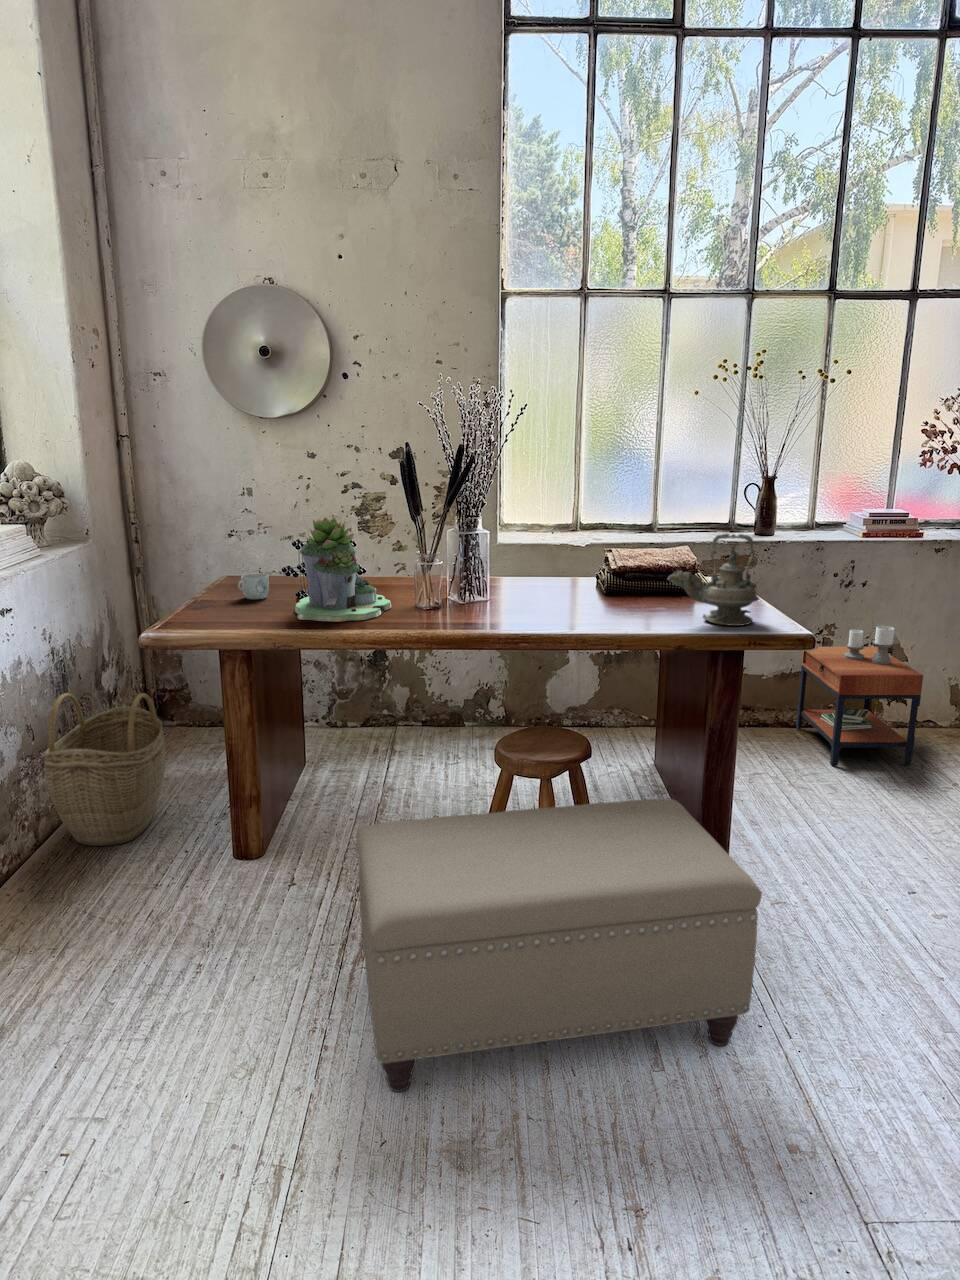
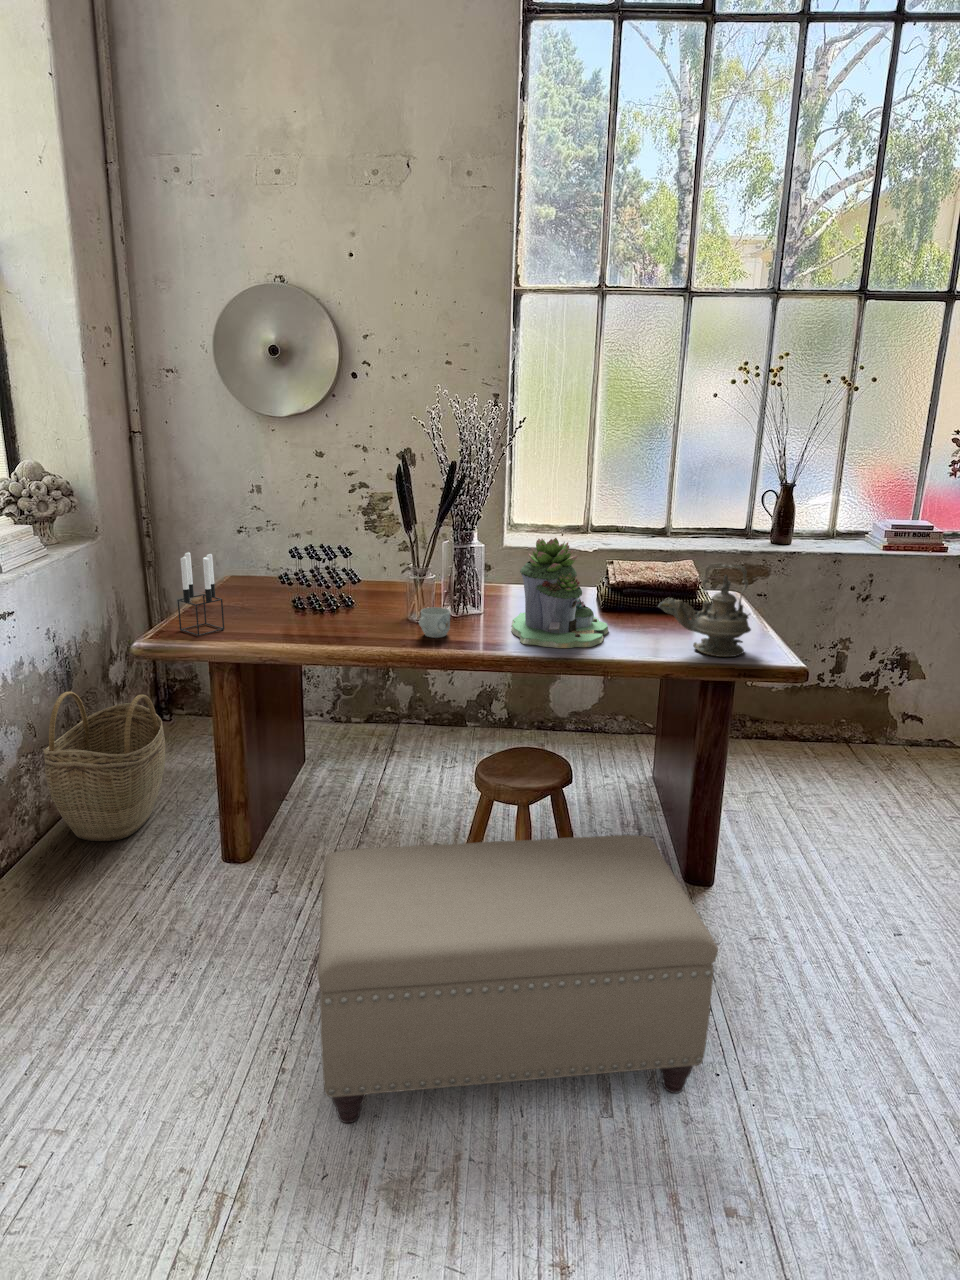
succulent planter: present [295,517,391,622] -> present [511,538,609,648]
candle holder: none [185,540,233,625] -> present [177,552,224,636]
mug: present [238,573,269,599] -> present [419,607,450,638]
side table: present [796,626,923,766] -> none [804,645,933,789]

